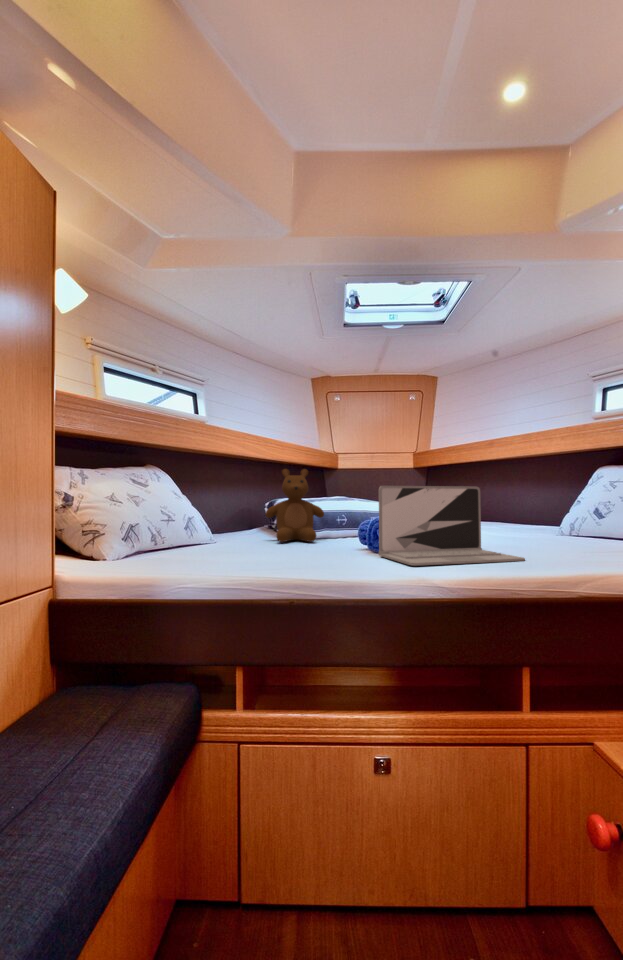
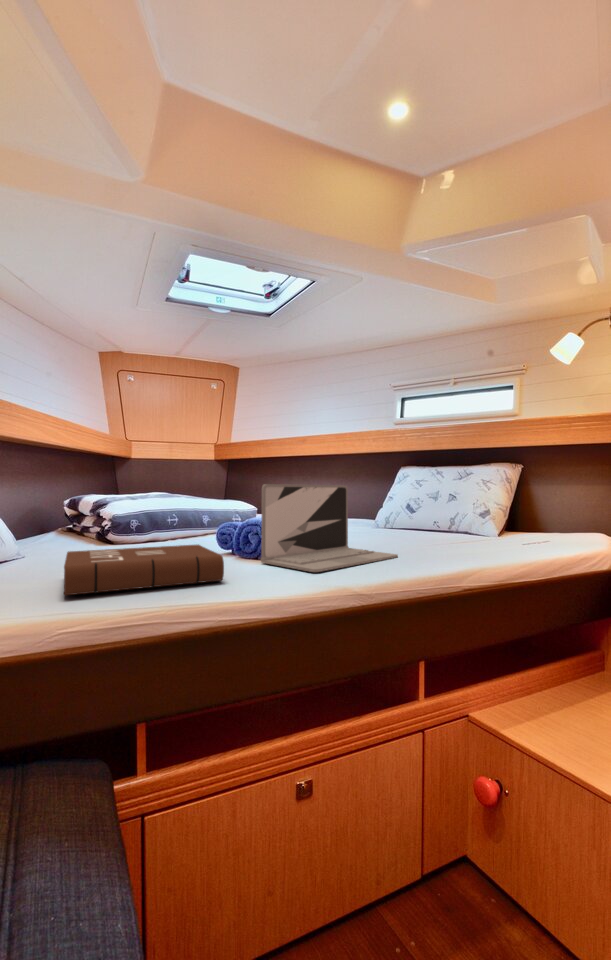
teddy bear: present [265,469,324,542] -> none [85,459,163,552]
book: none [211,536,327,566] -> present [64,545,224,595]

